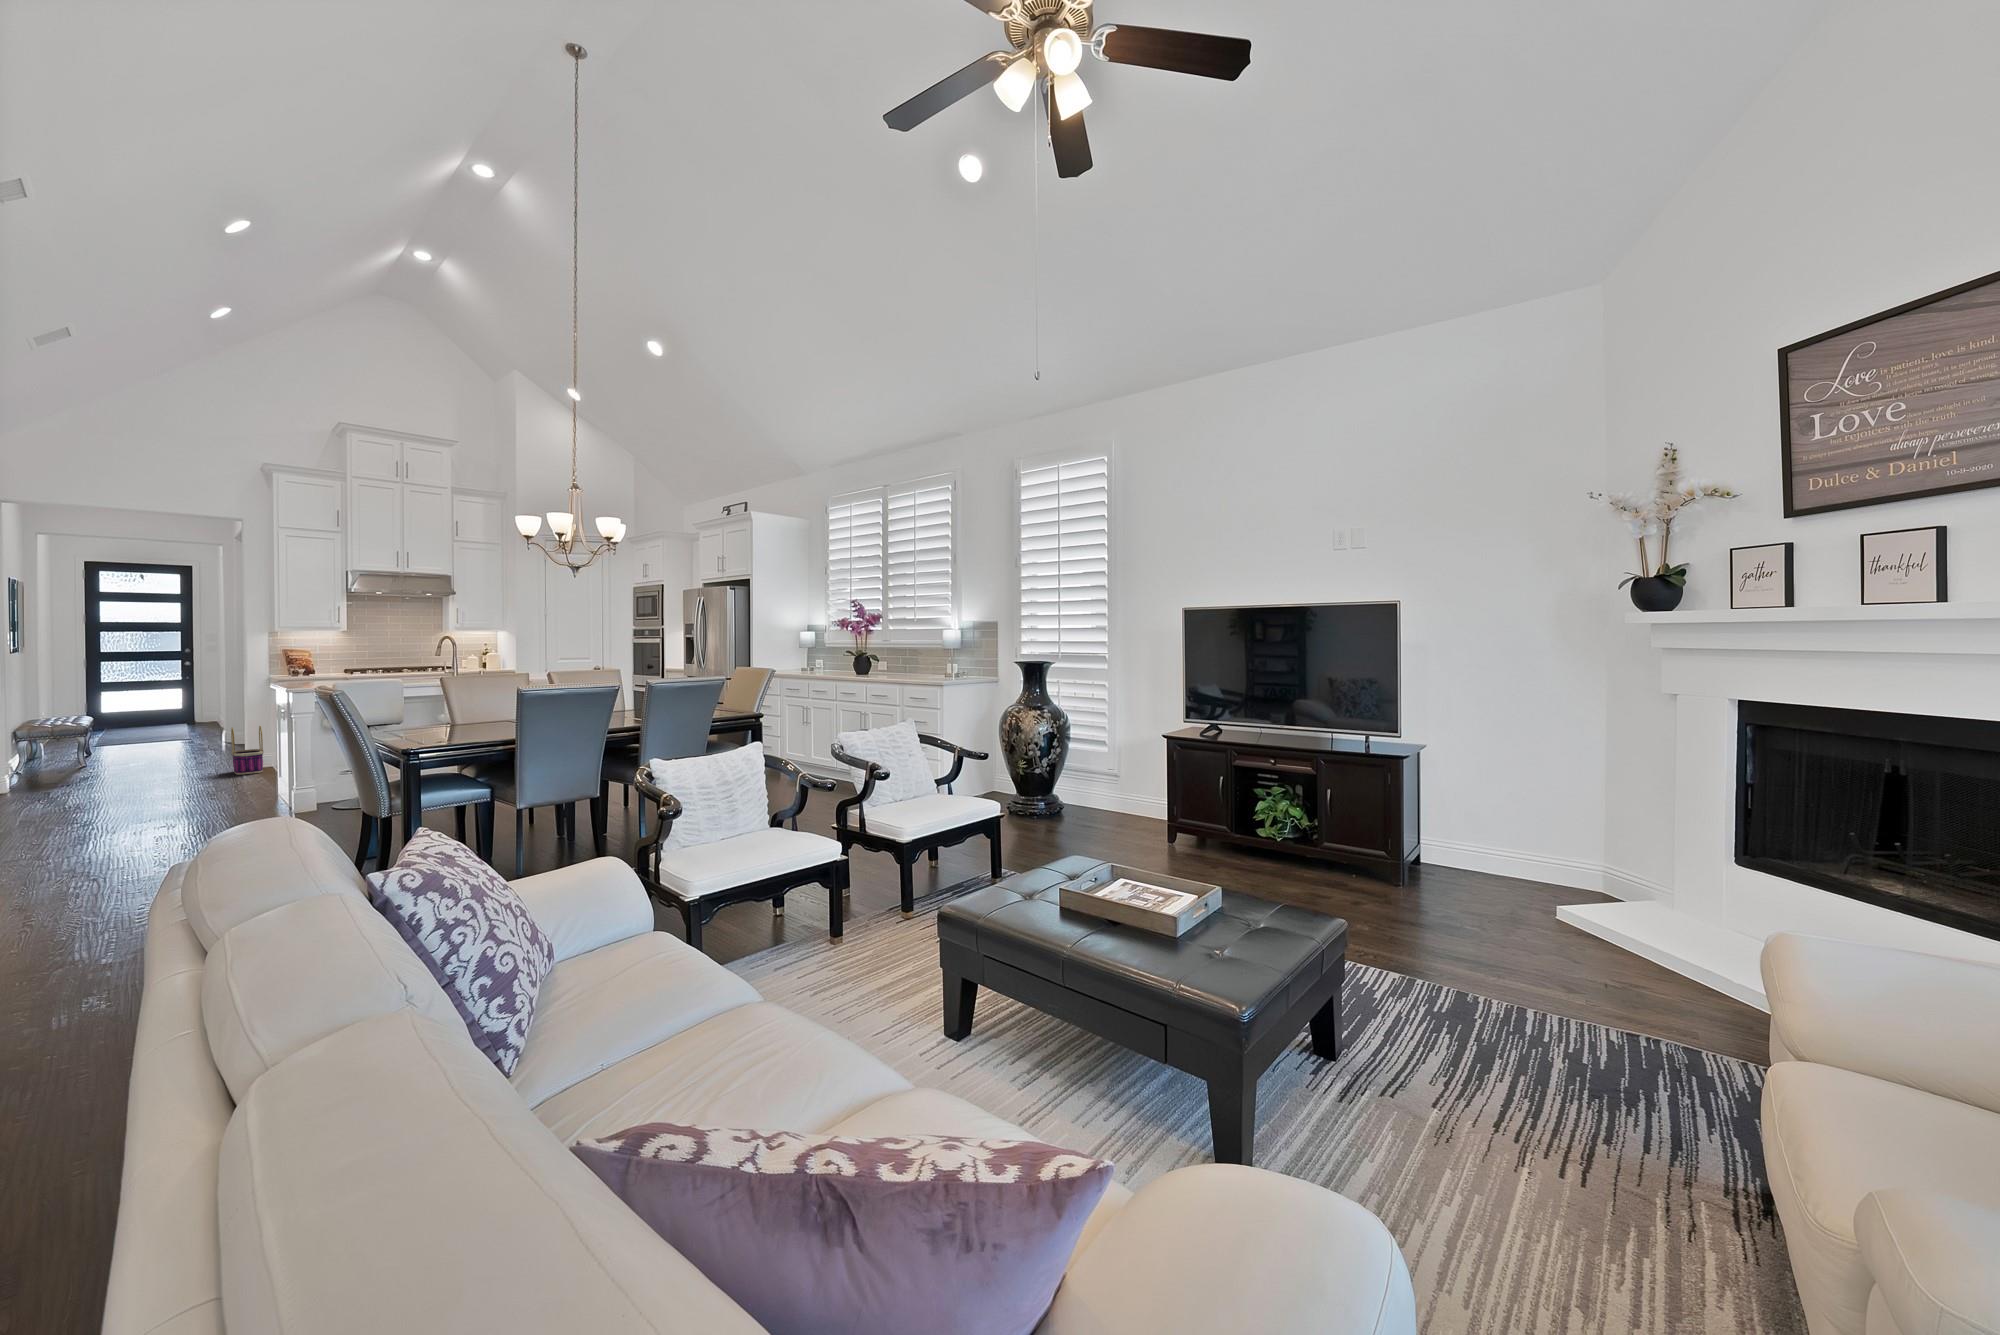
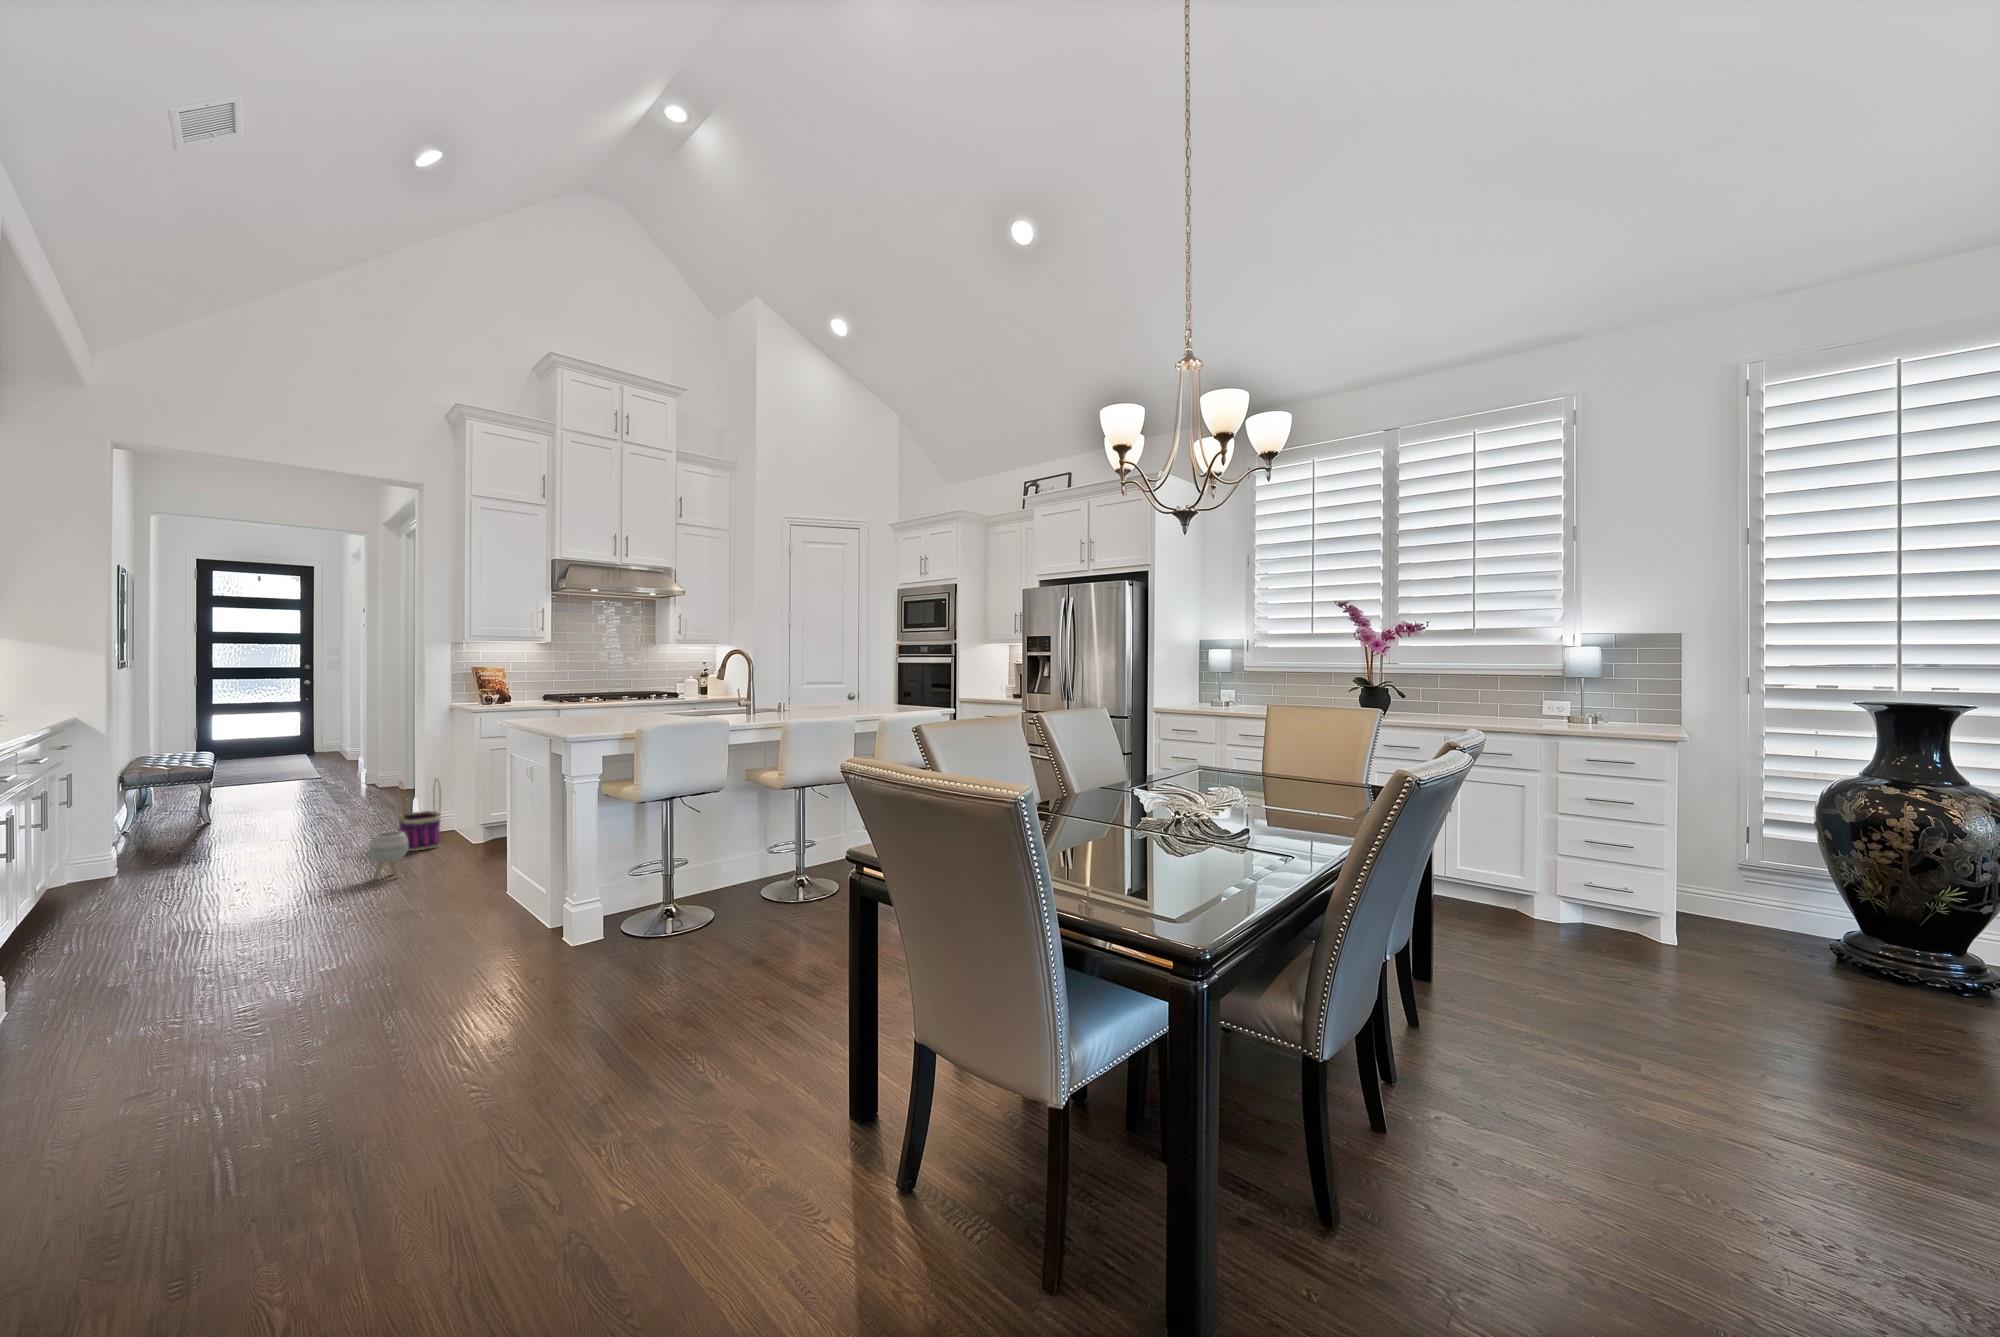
planter: none [200,758,229,788] -> present [369,832,408,879]

